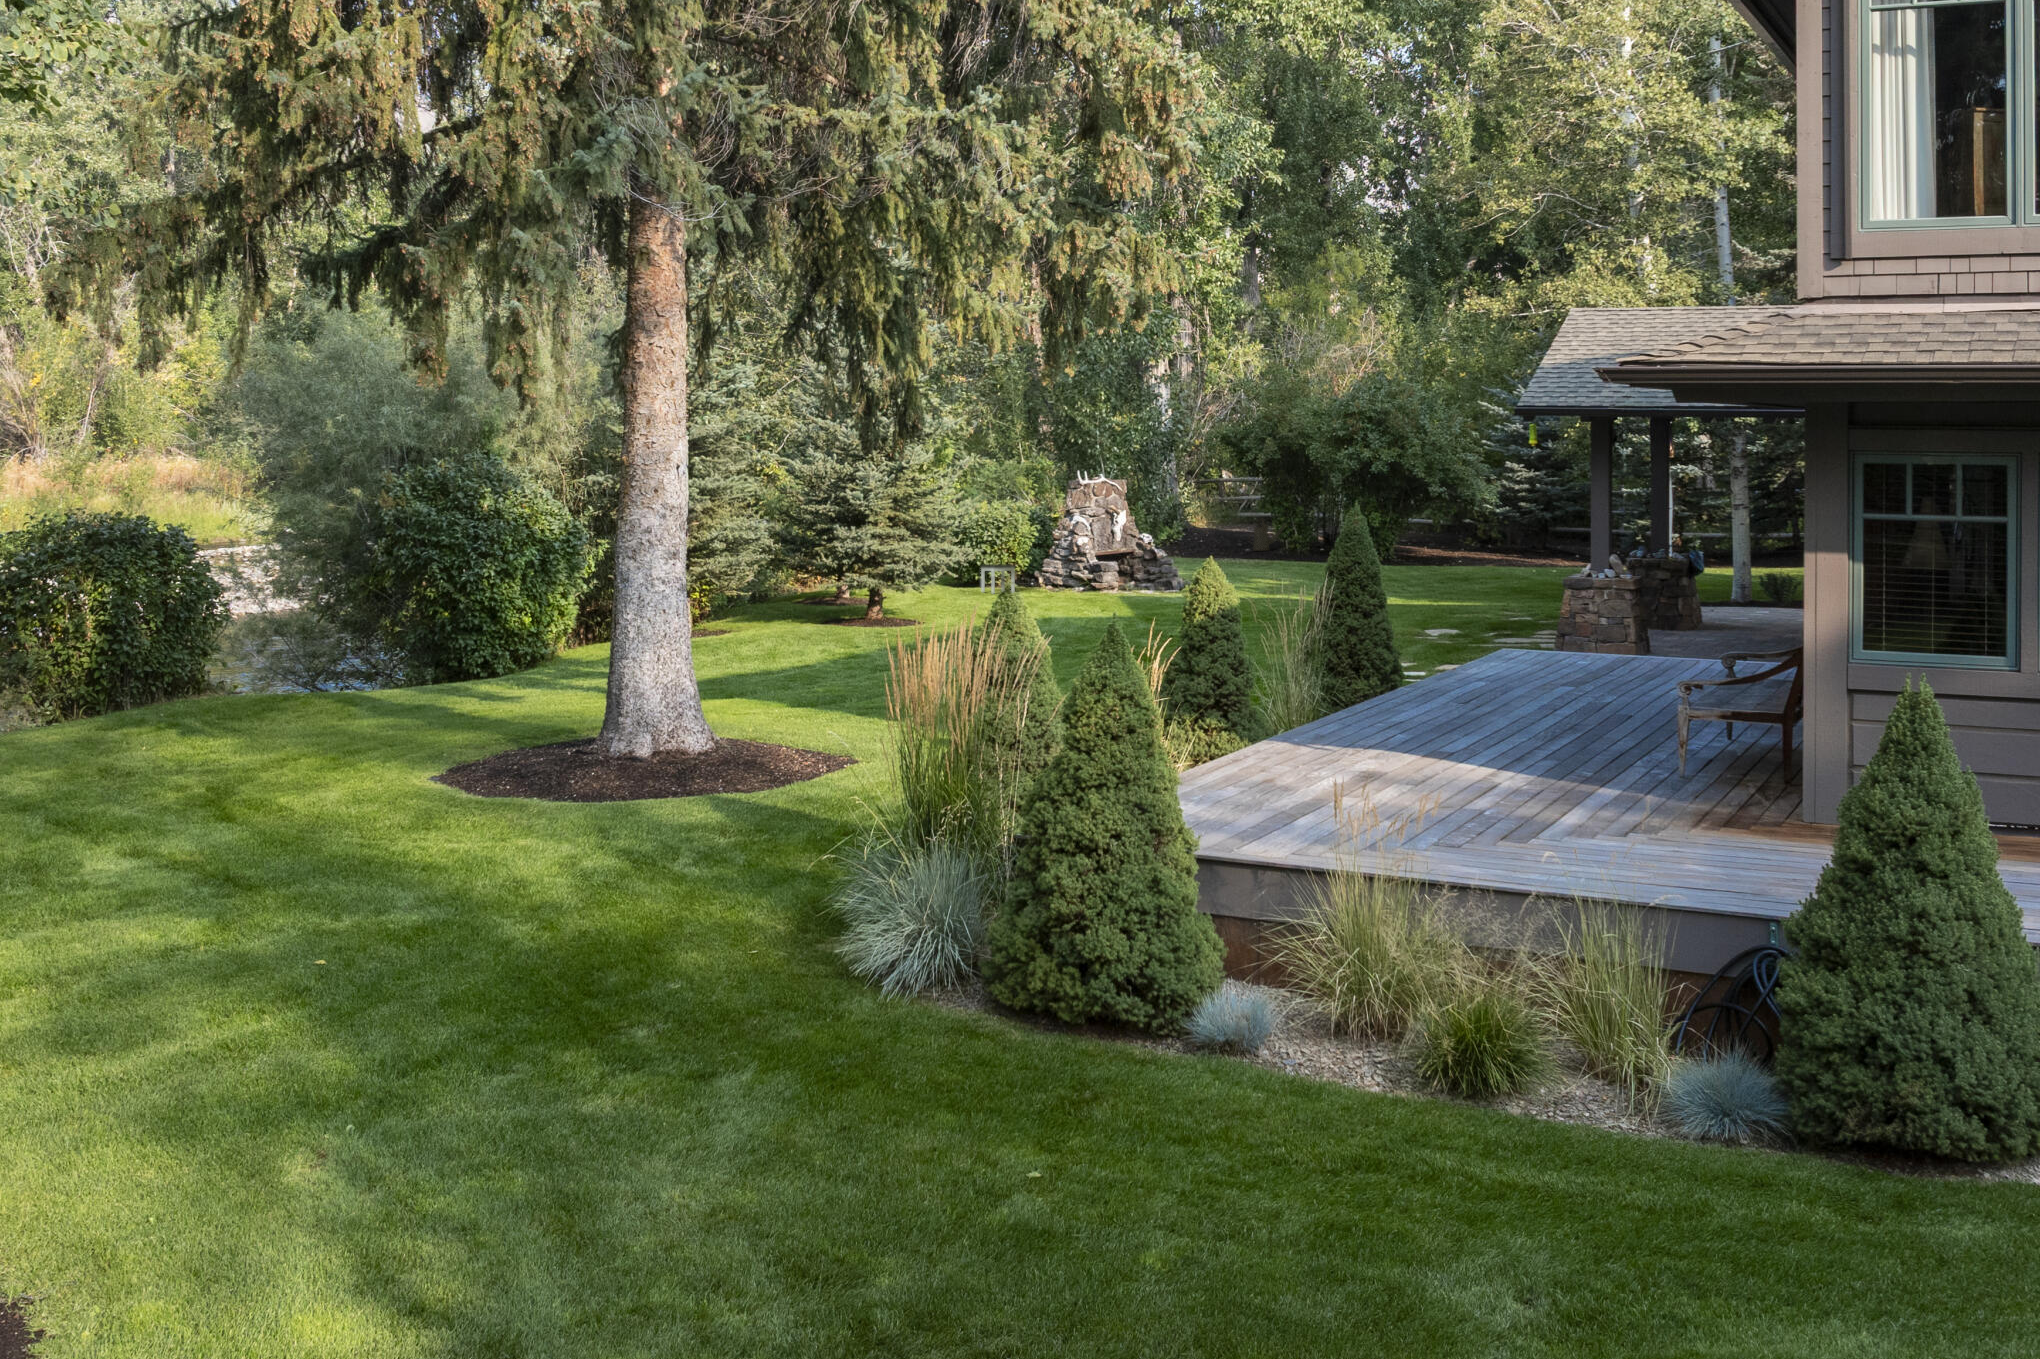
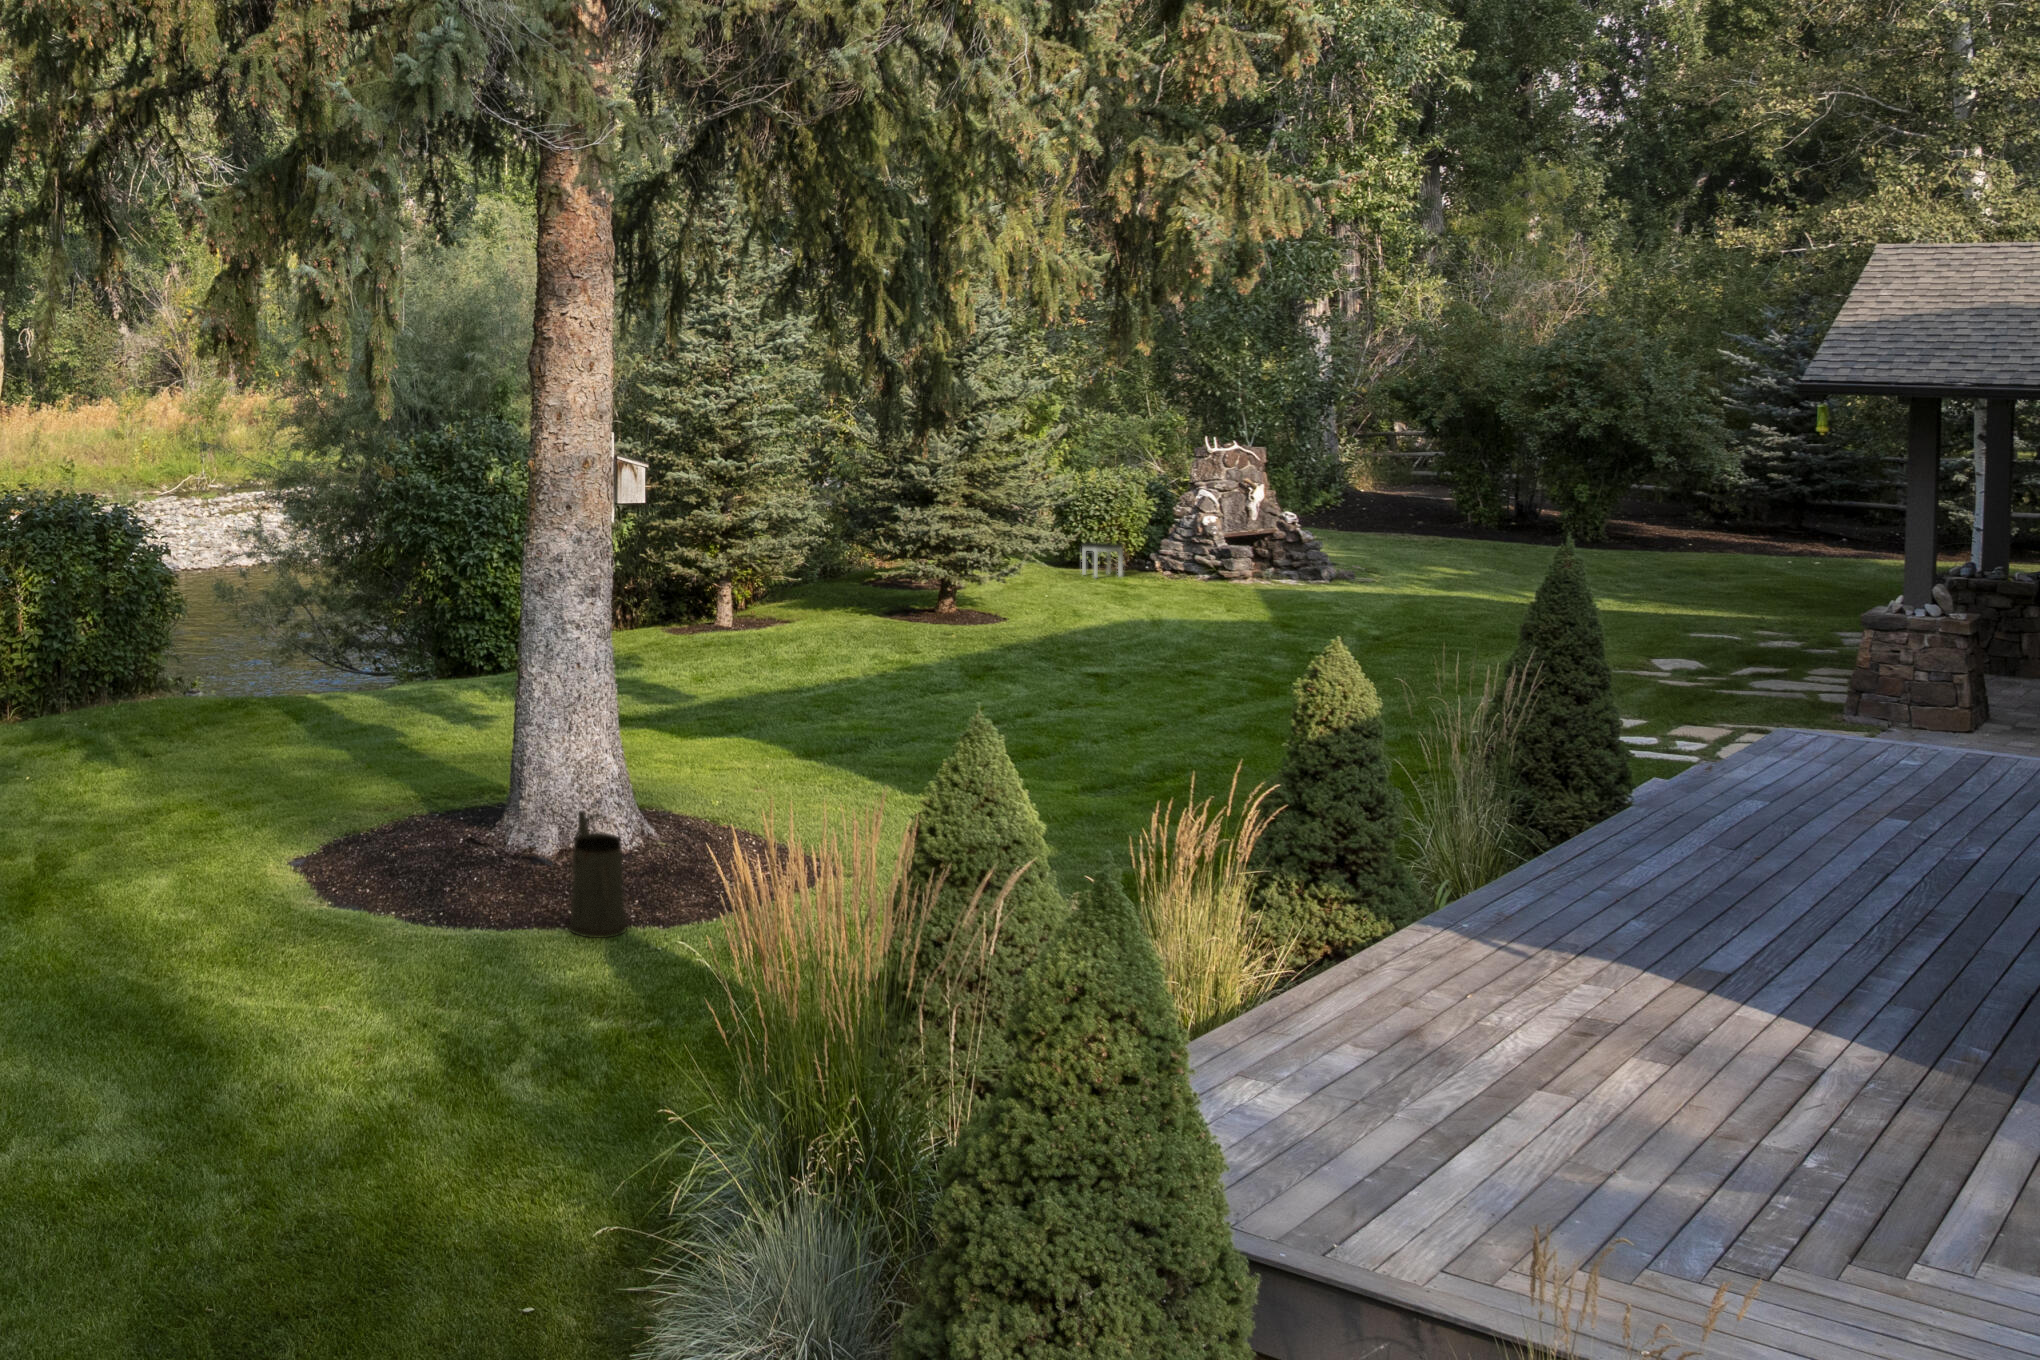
watering can: present [1250,518,1285,551] -> present [569,811,627,938]

